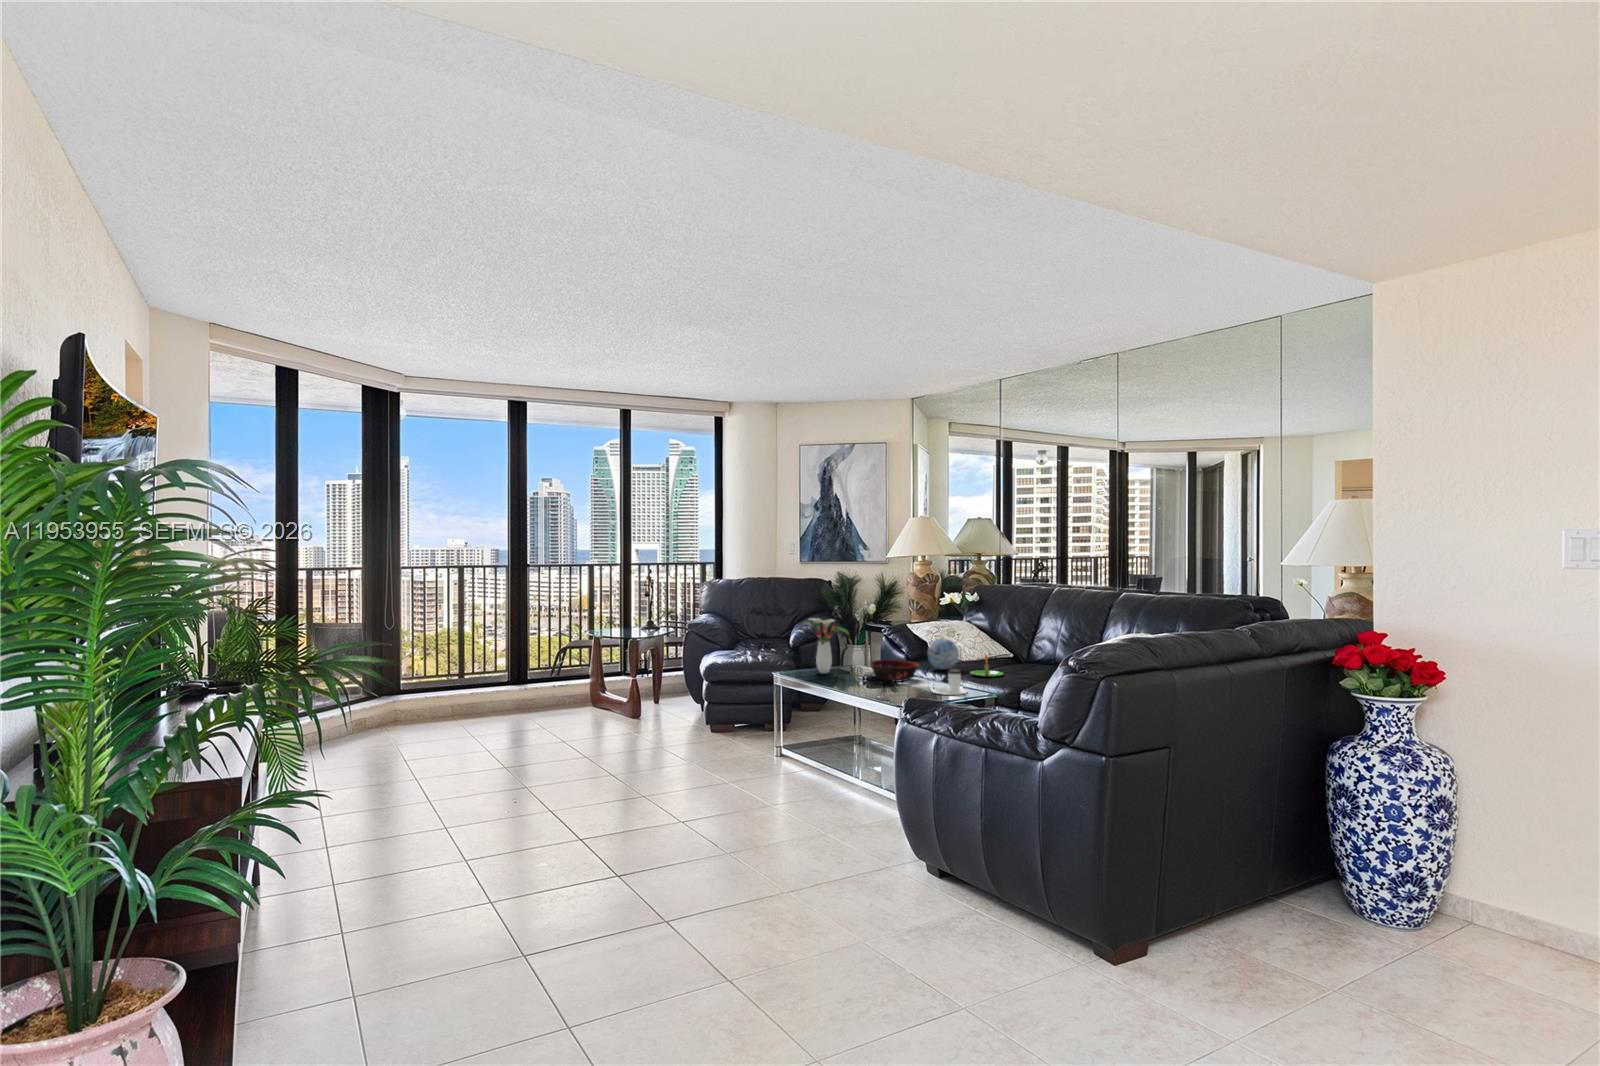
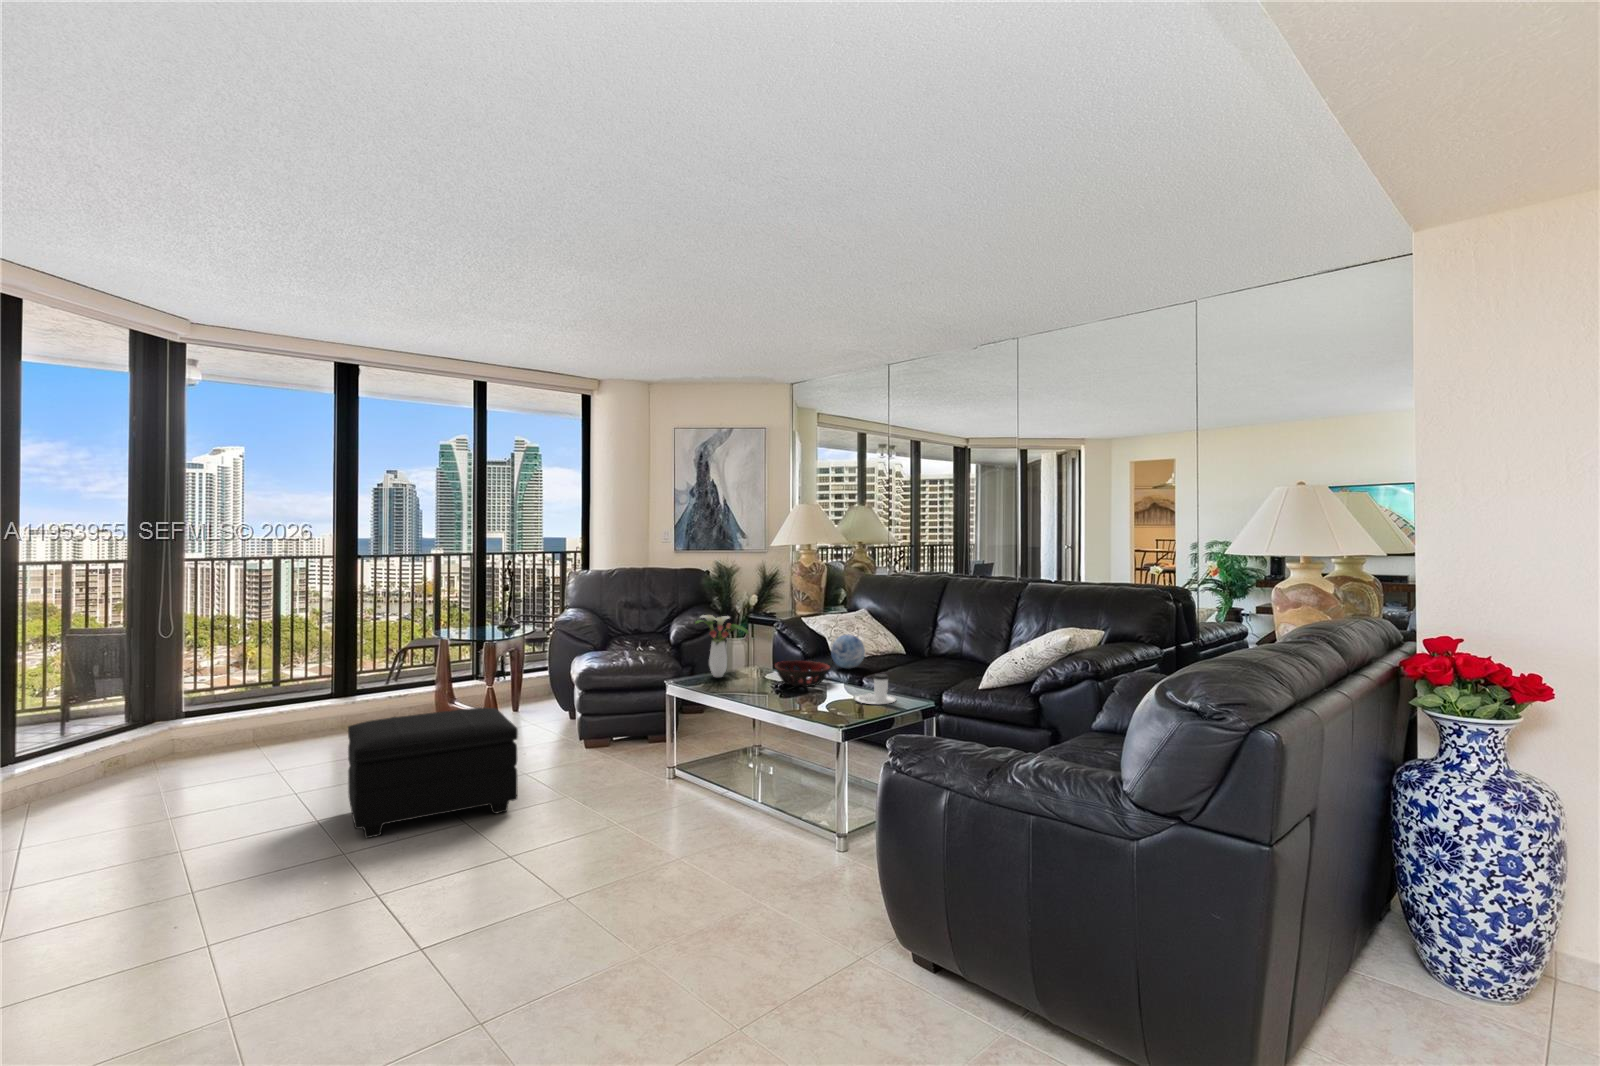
candle: present [970,654,1003,677] -> none [882,652,918,677]
footstool: none [527,689,652,781] -> present [348,707,518,838]

